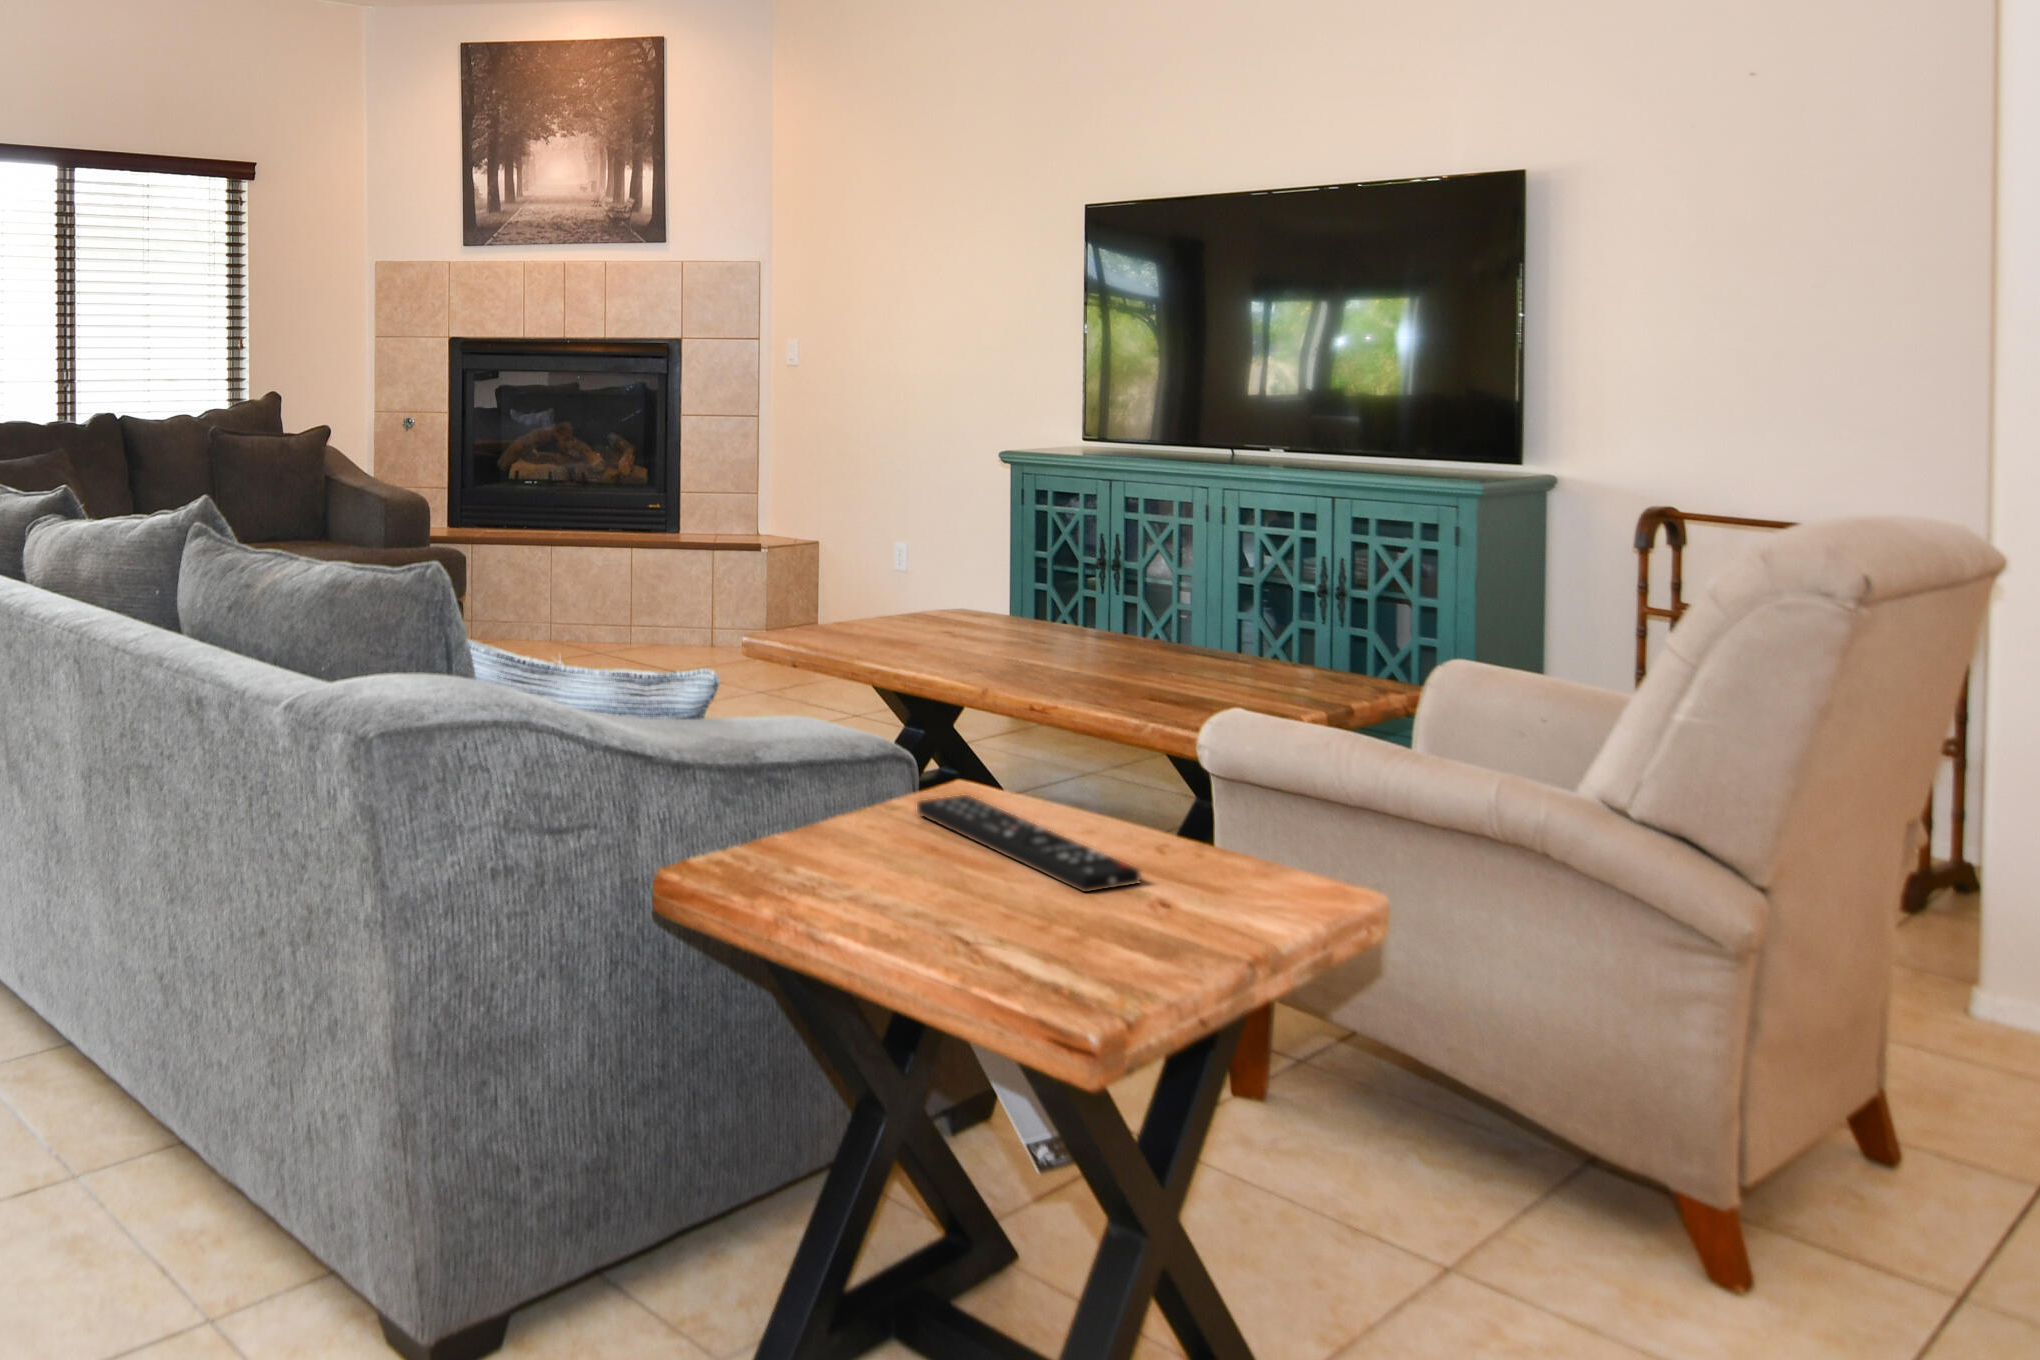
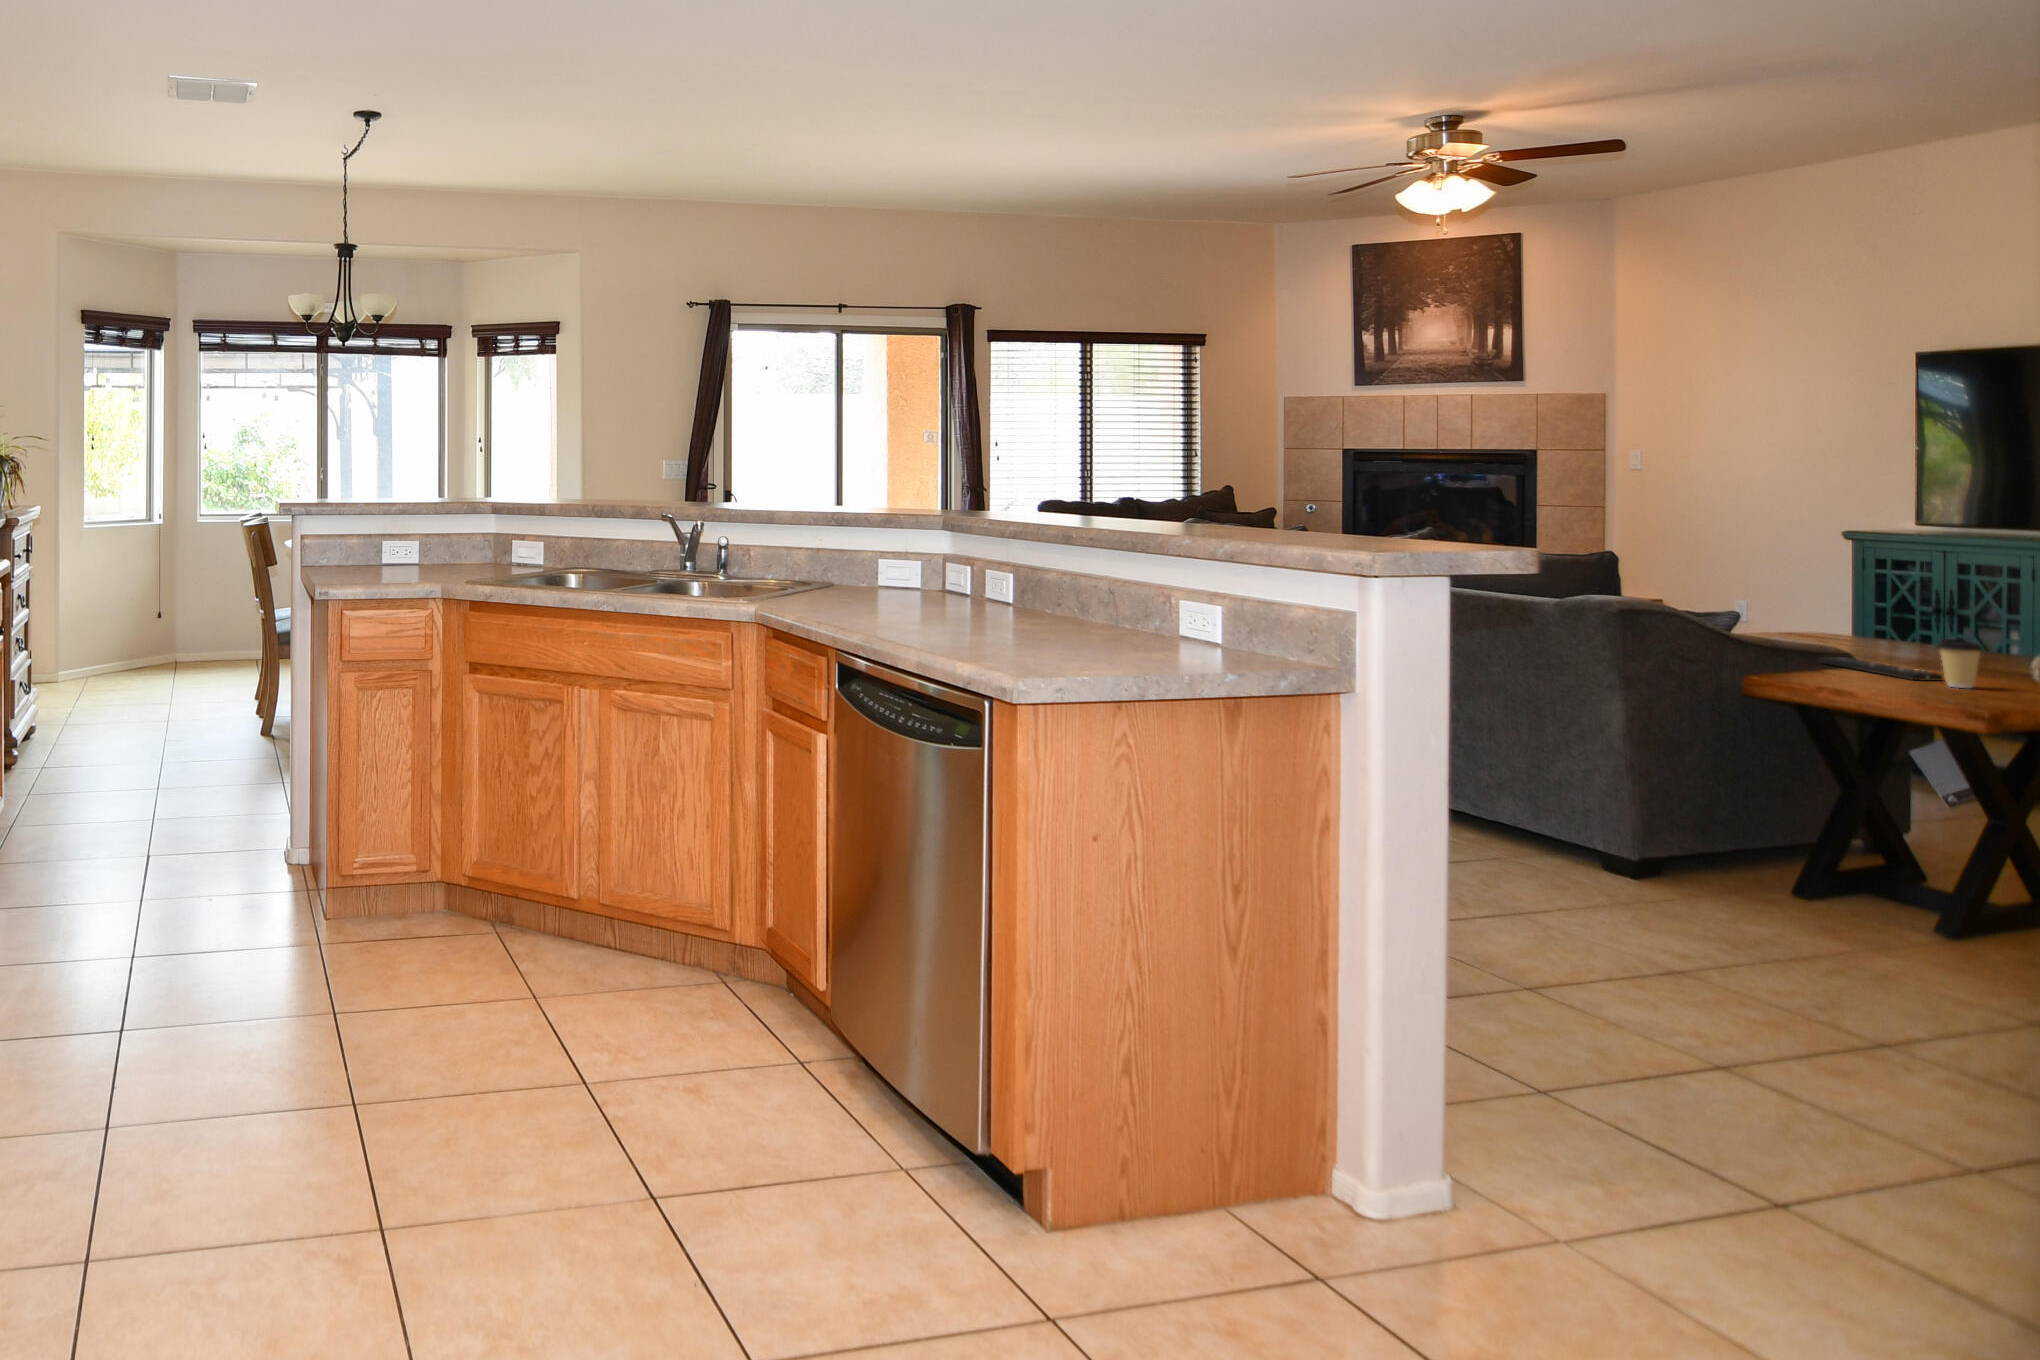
coffee cup: none [1132,795,1225,930] -> present [1937,639,1983,688]

